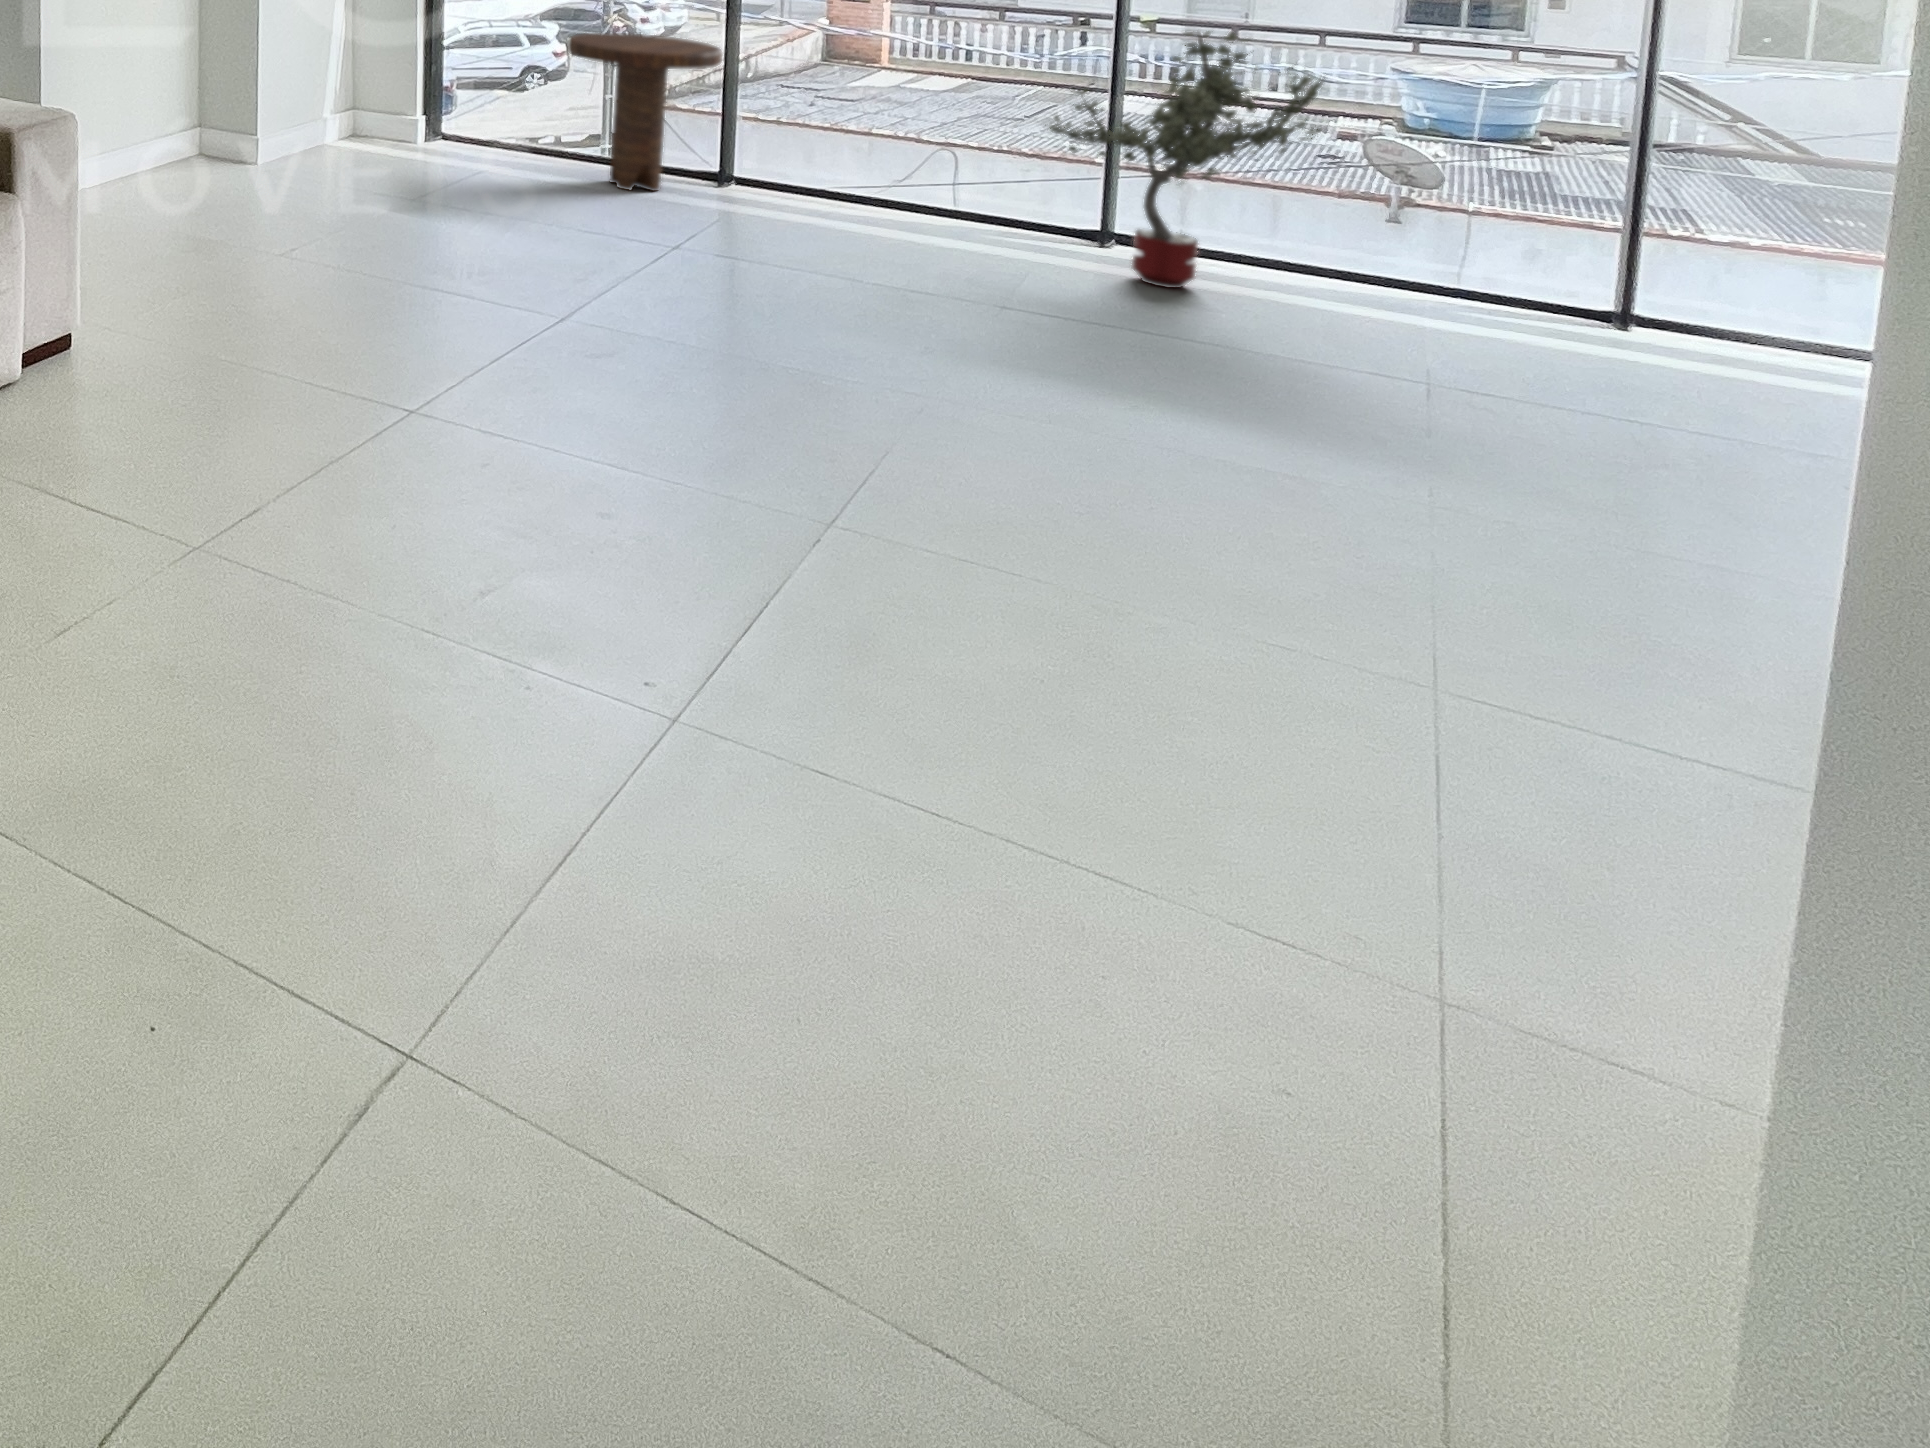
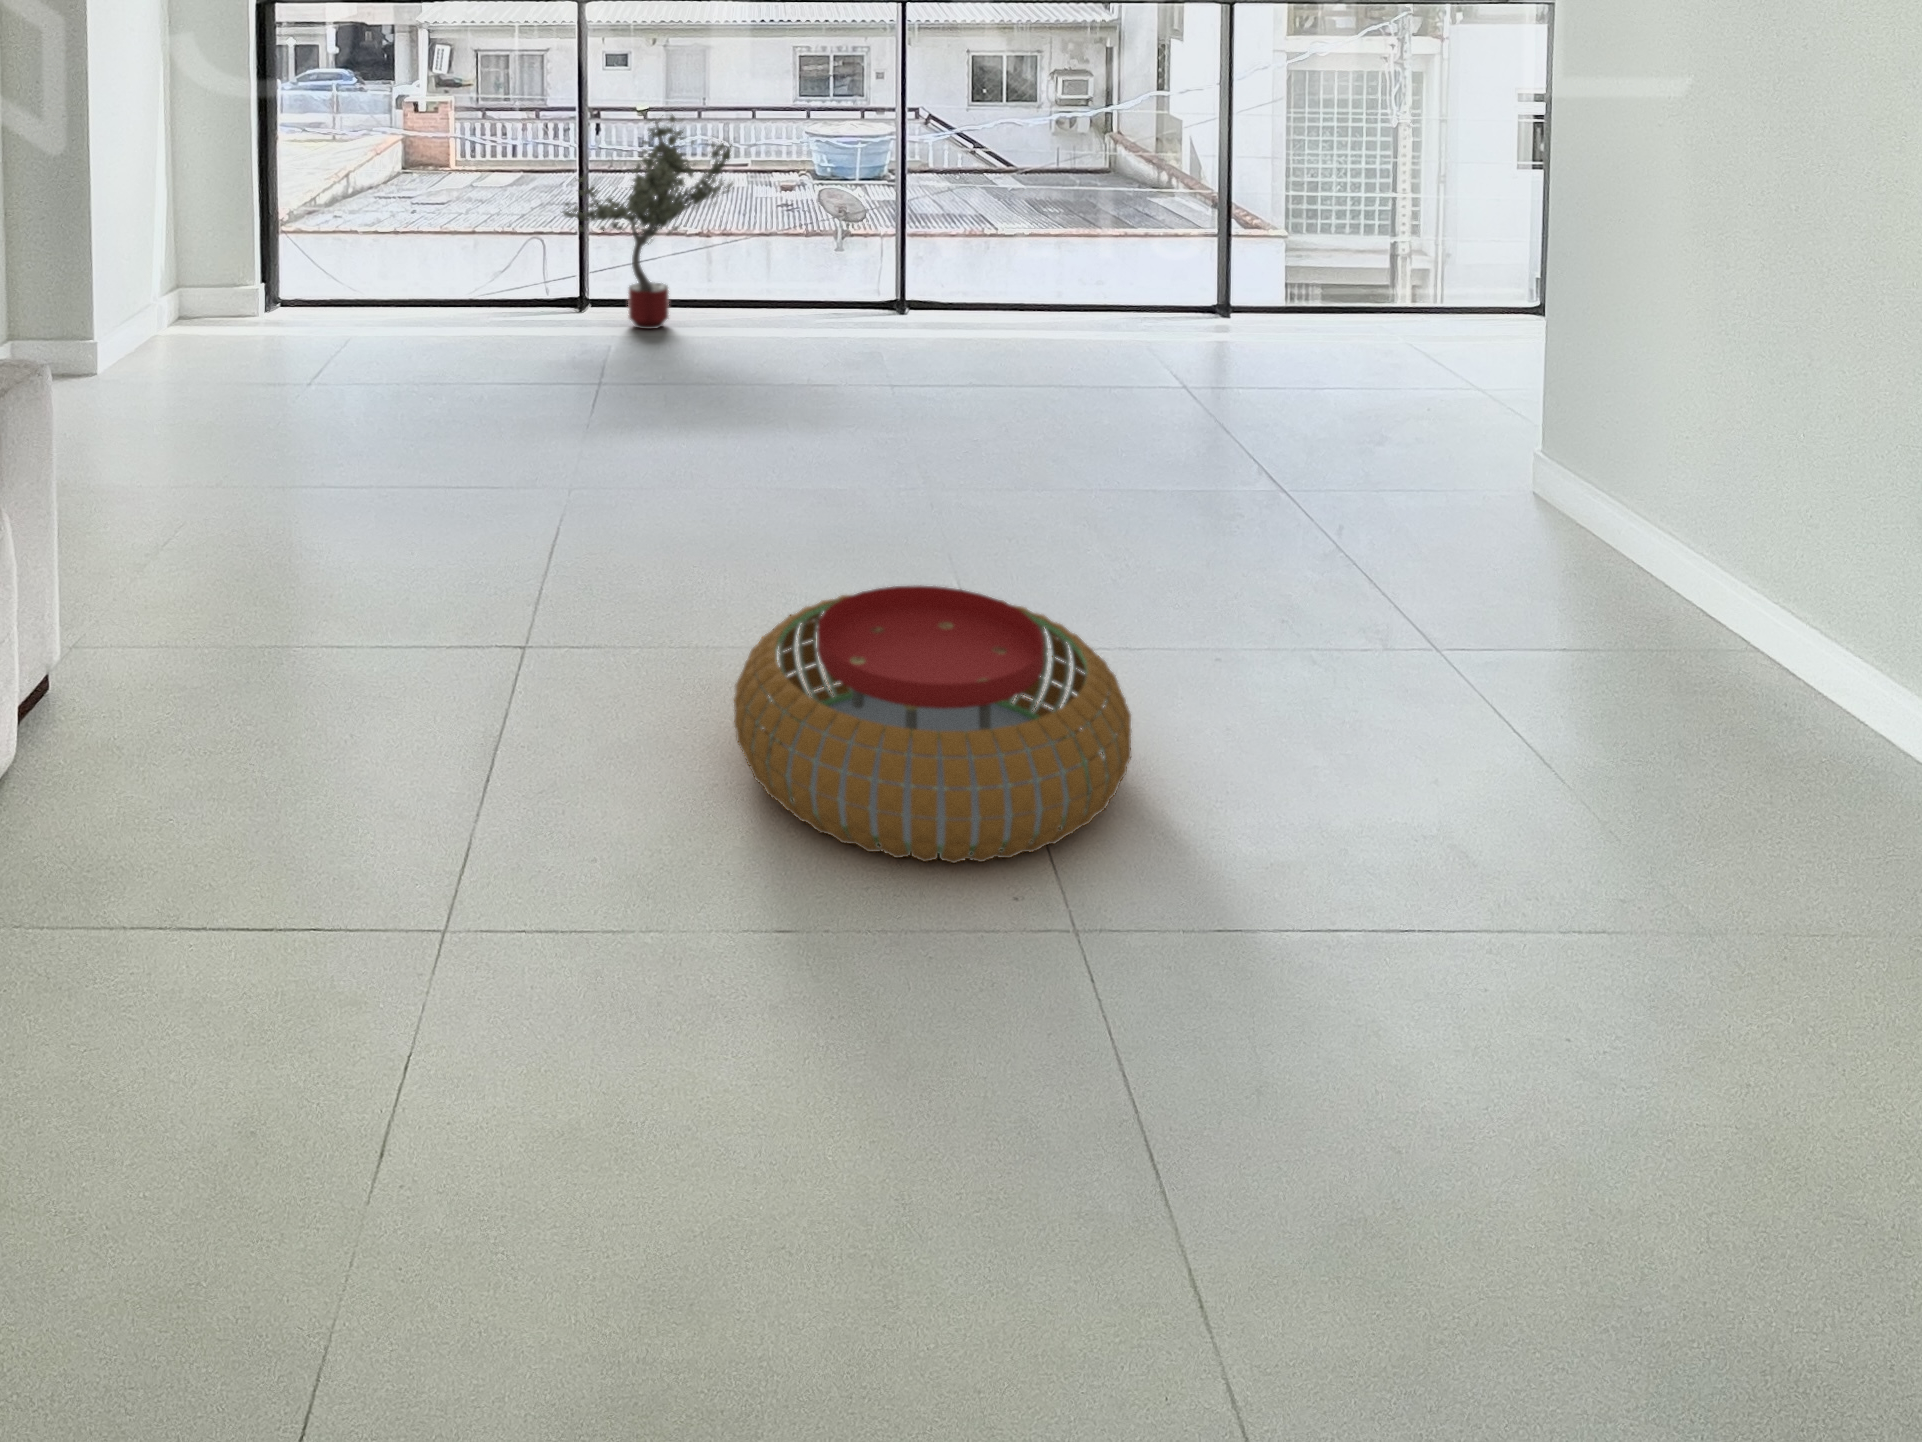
side table: present [568,33,722,191] -> none [145,180,297,348]
pouf: none [856,588,1572,1053] -> present [734,585,1131,863]

